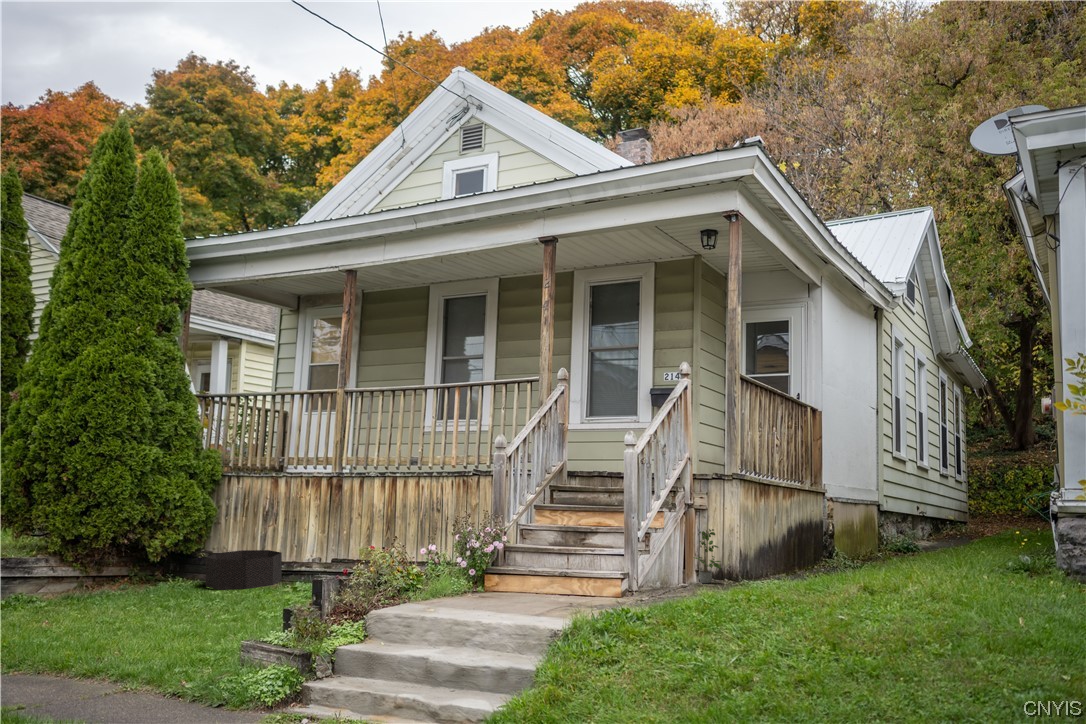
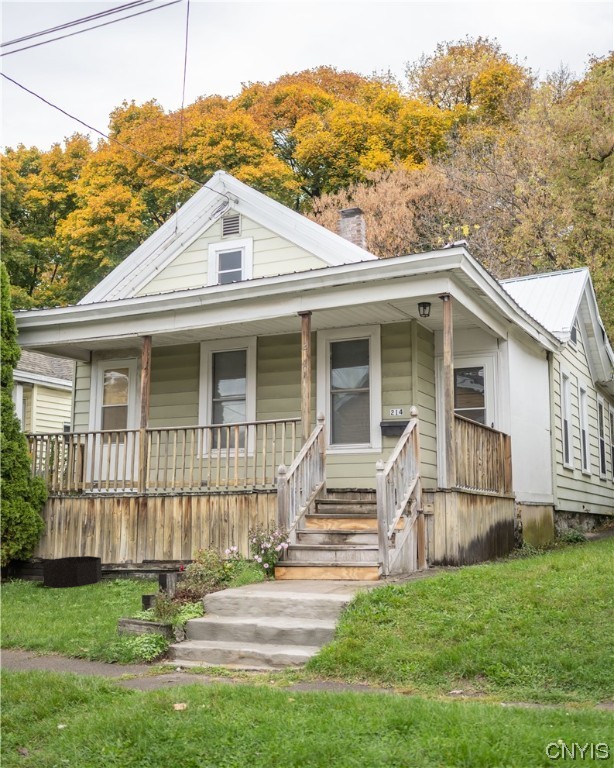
potted plant: present [693,529,721,584] -> none [425,527,446,568]

